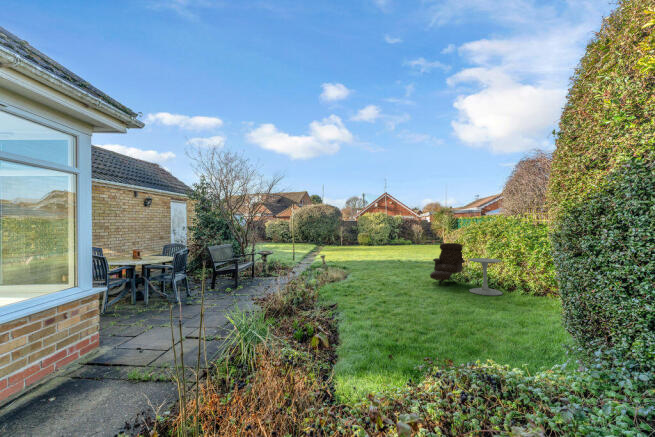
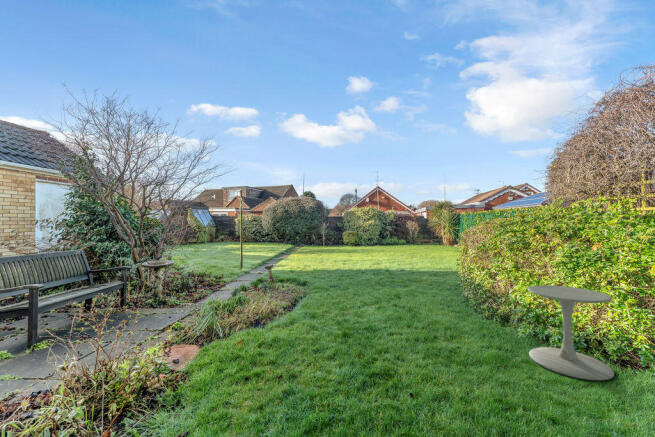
lounge chair: present [430,243,465,285] -> none [442,250,506,336]

